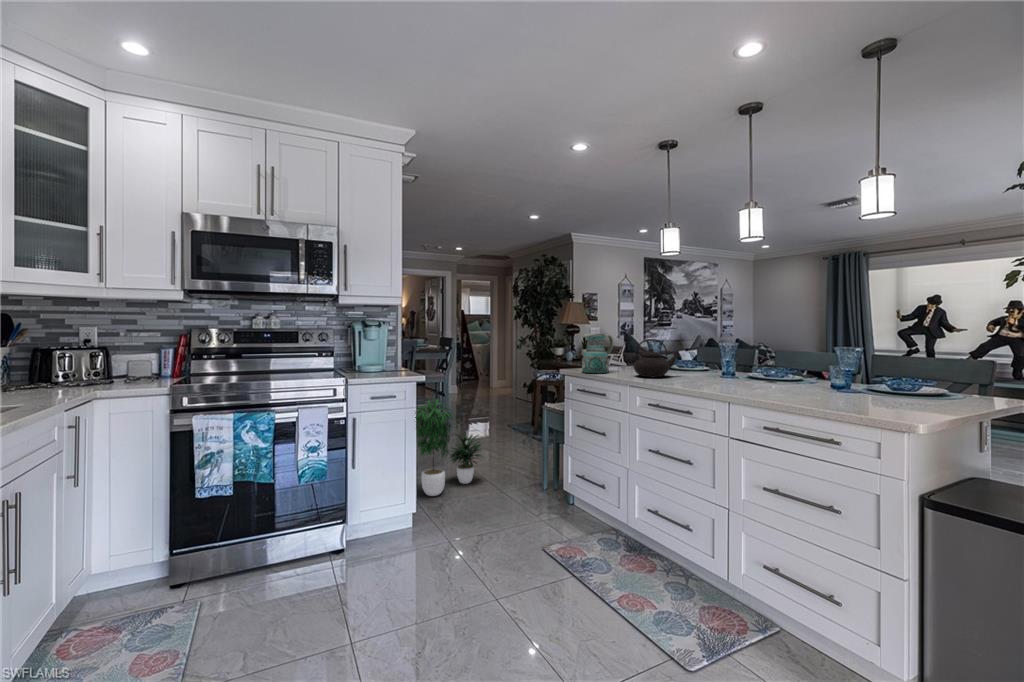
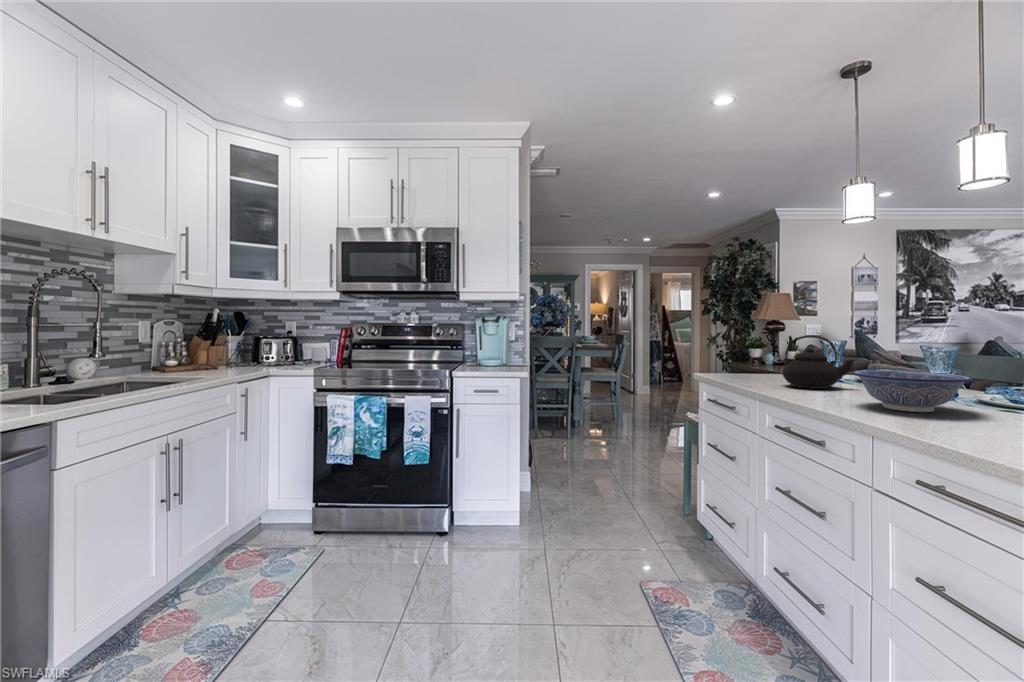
ceramic pitcher: present [582,334,613,373] -> none [719,328,767,379]
decorative bowl: none [693,363,757,388] -> present [852,370,973,412]
potted plant: present [415,399,484,496] -> none [532,394,619,499]

